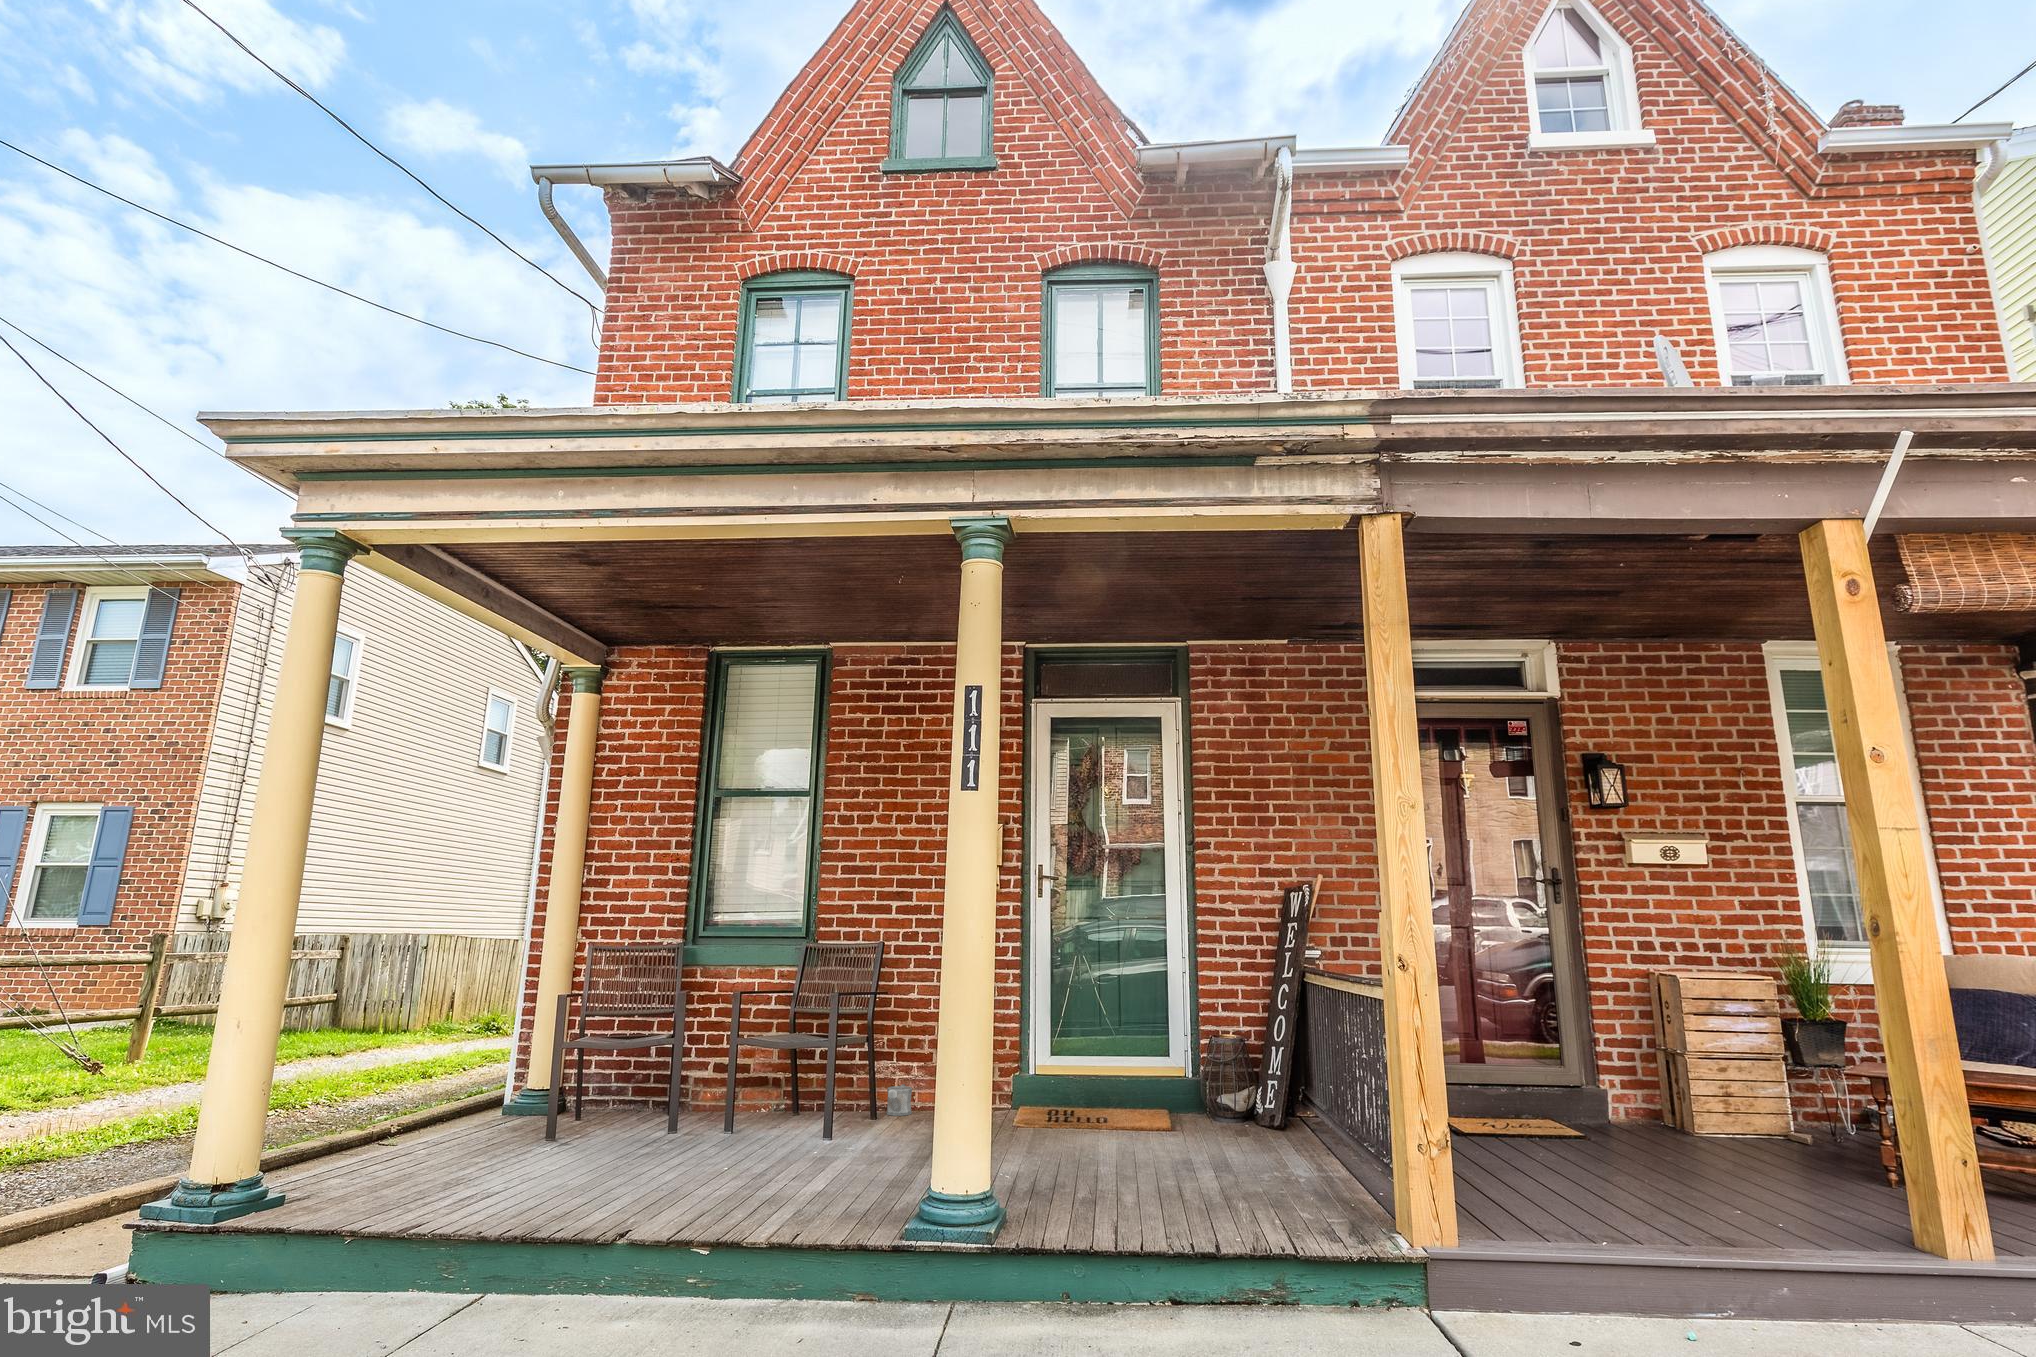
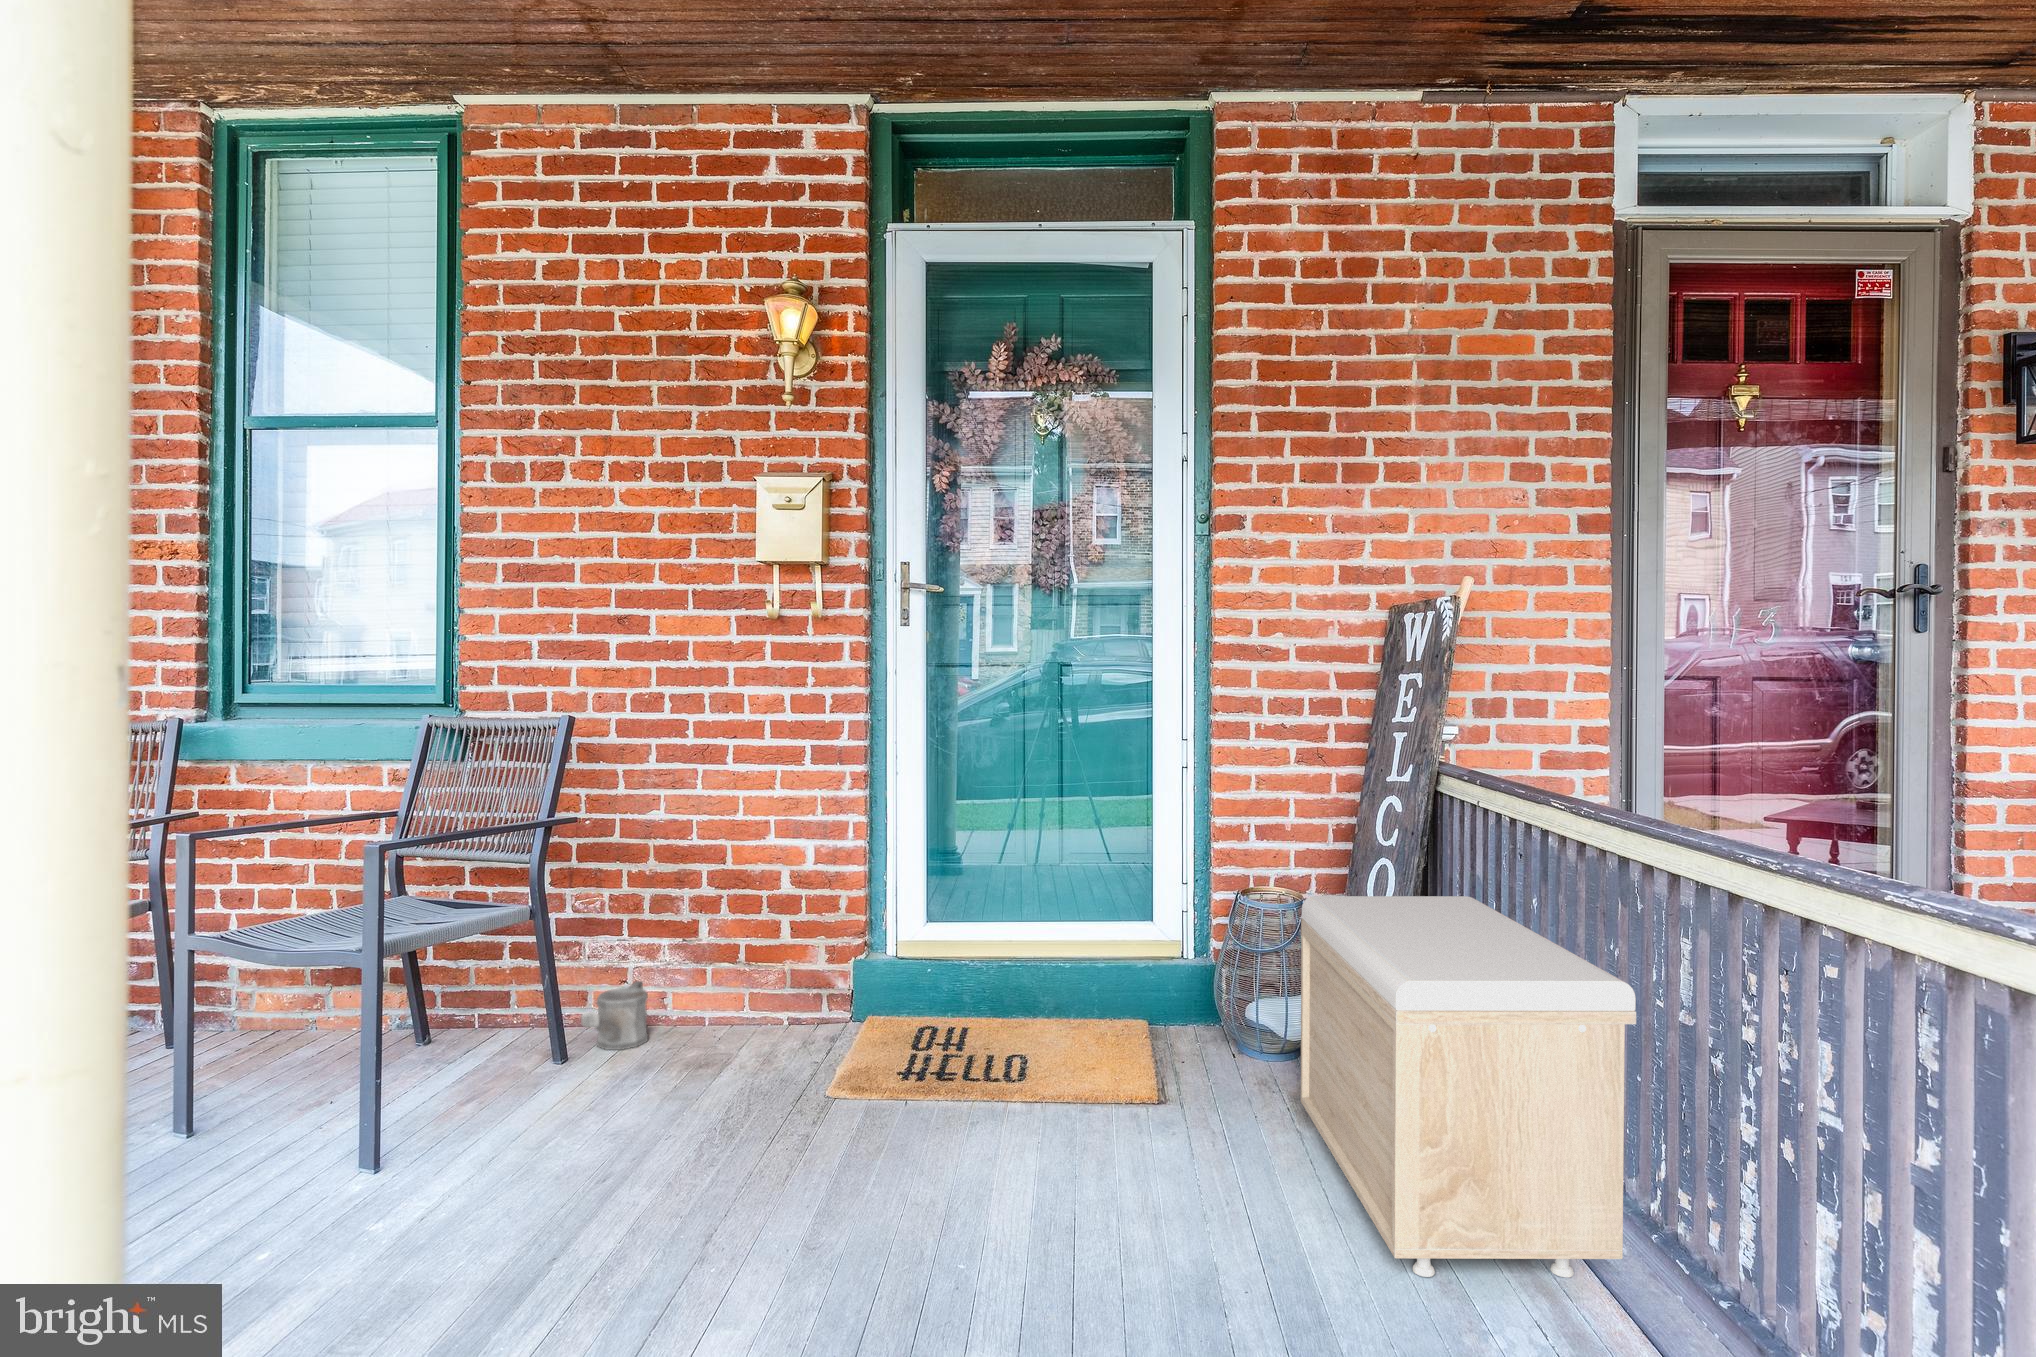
storage bench: none [1235,1026,1353,1170] -> present [1301,896,1636,1277]

